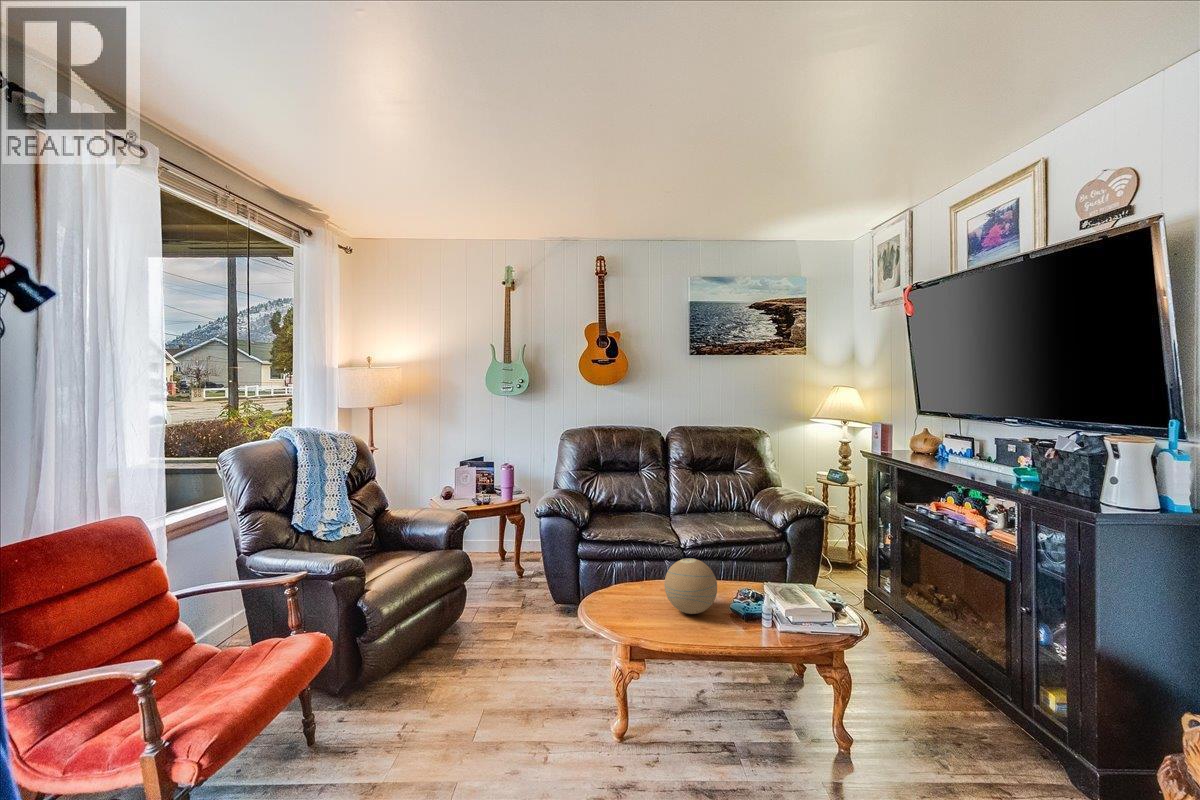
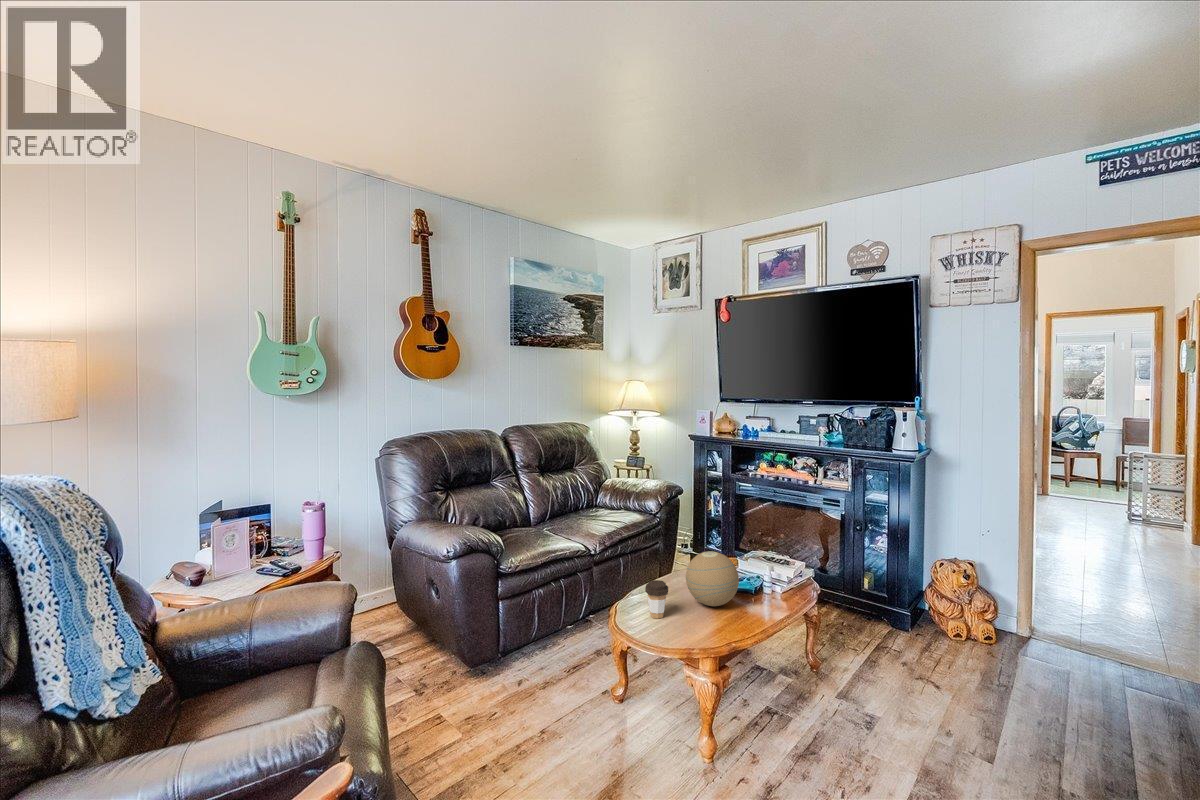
coffee cup: none [617,570,640,605] -> present [645,580,668,618]

